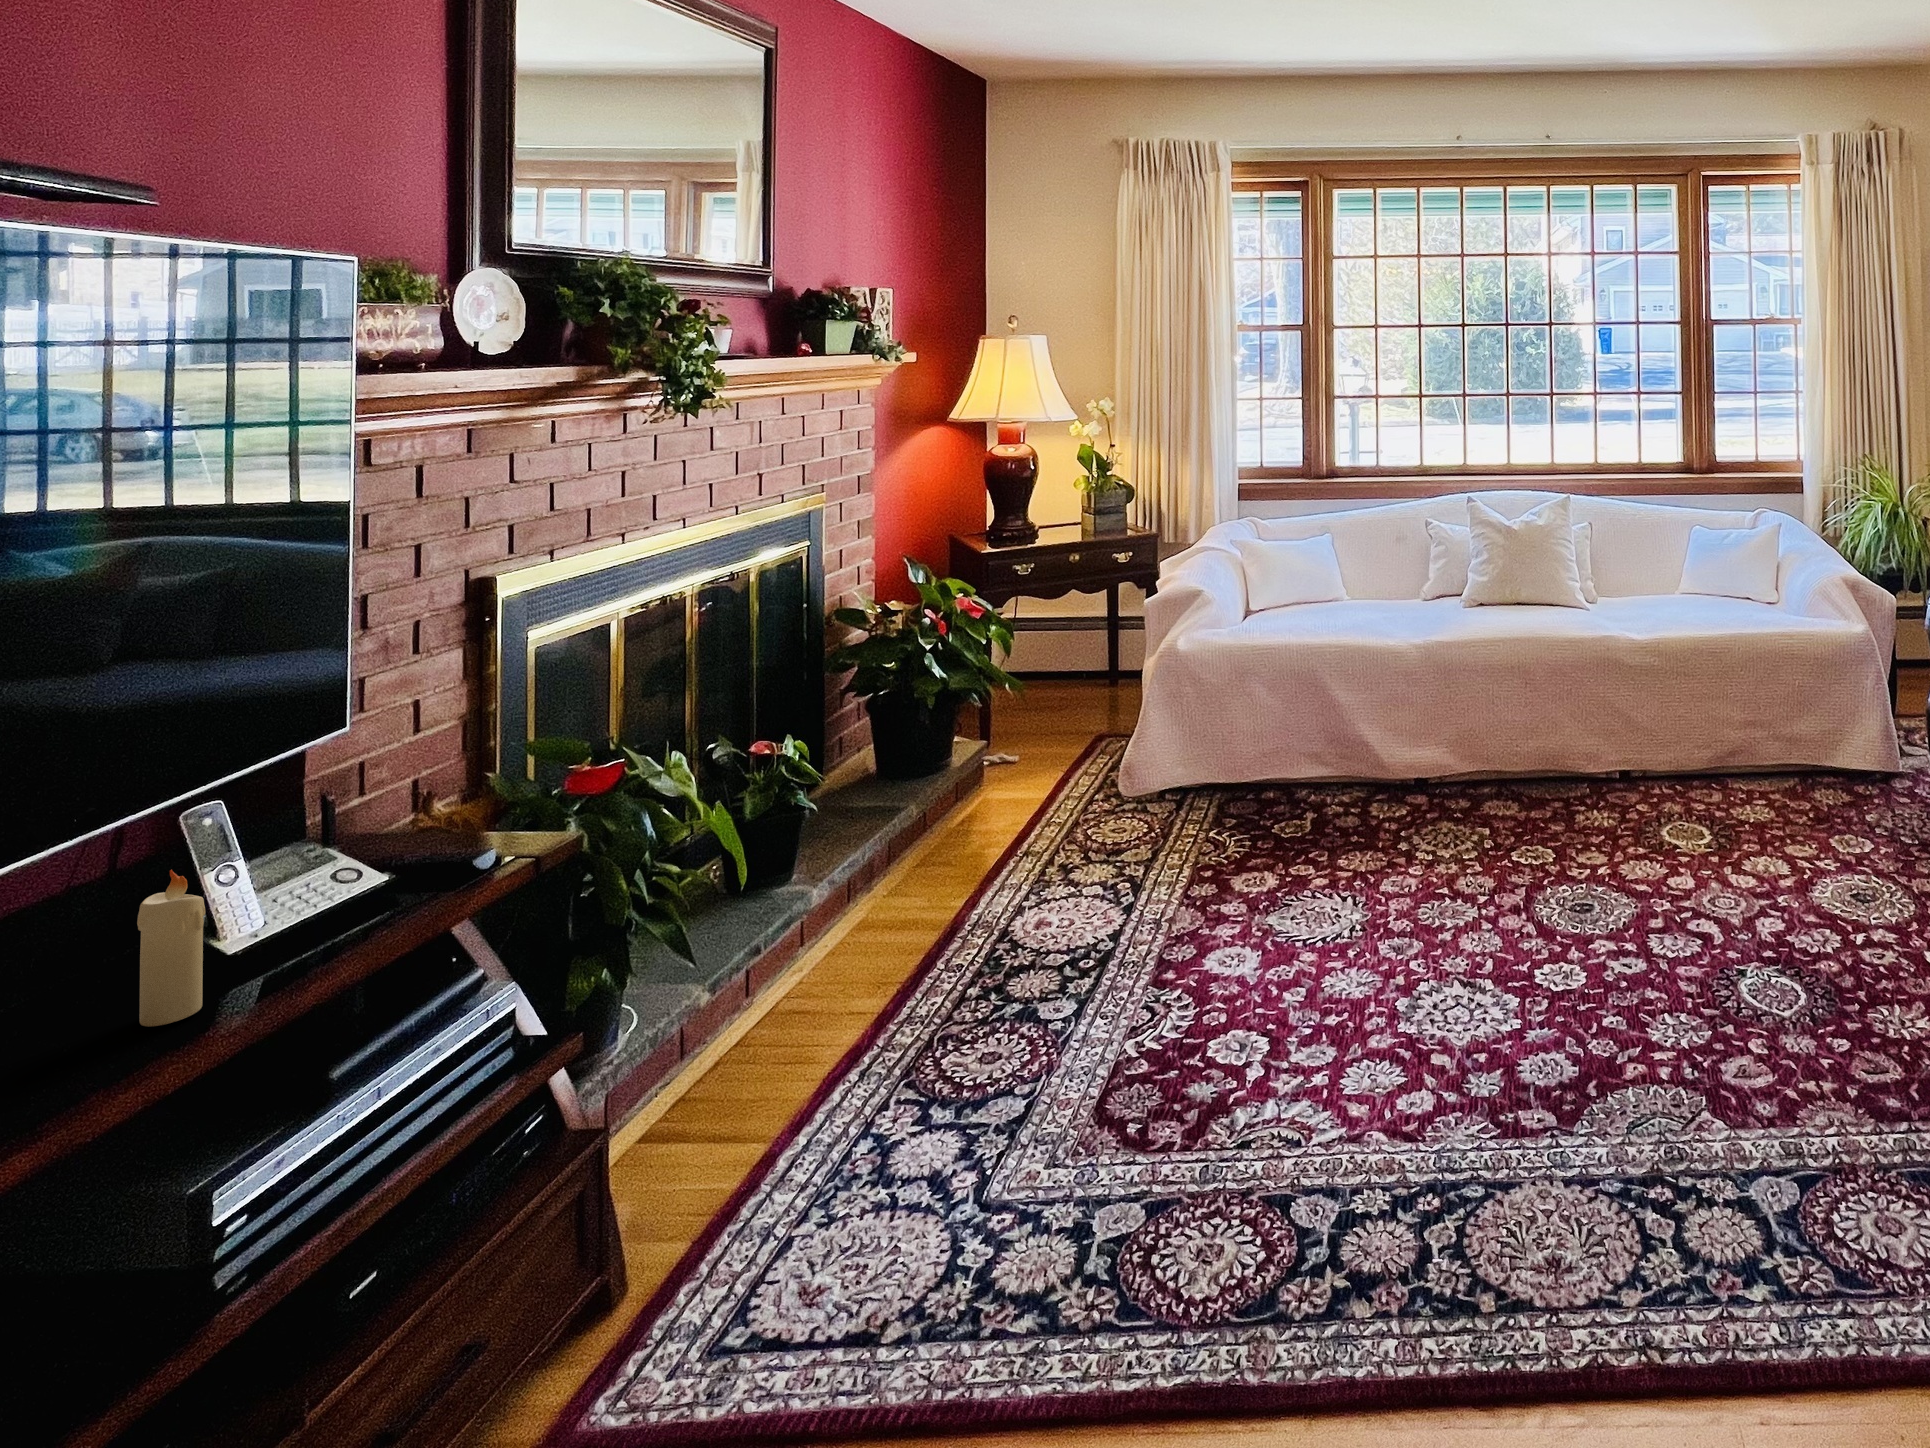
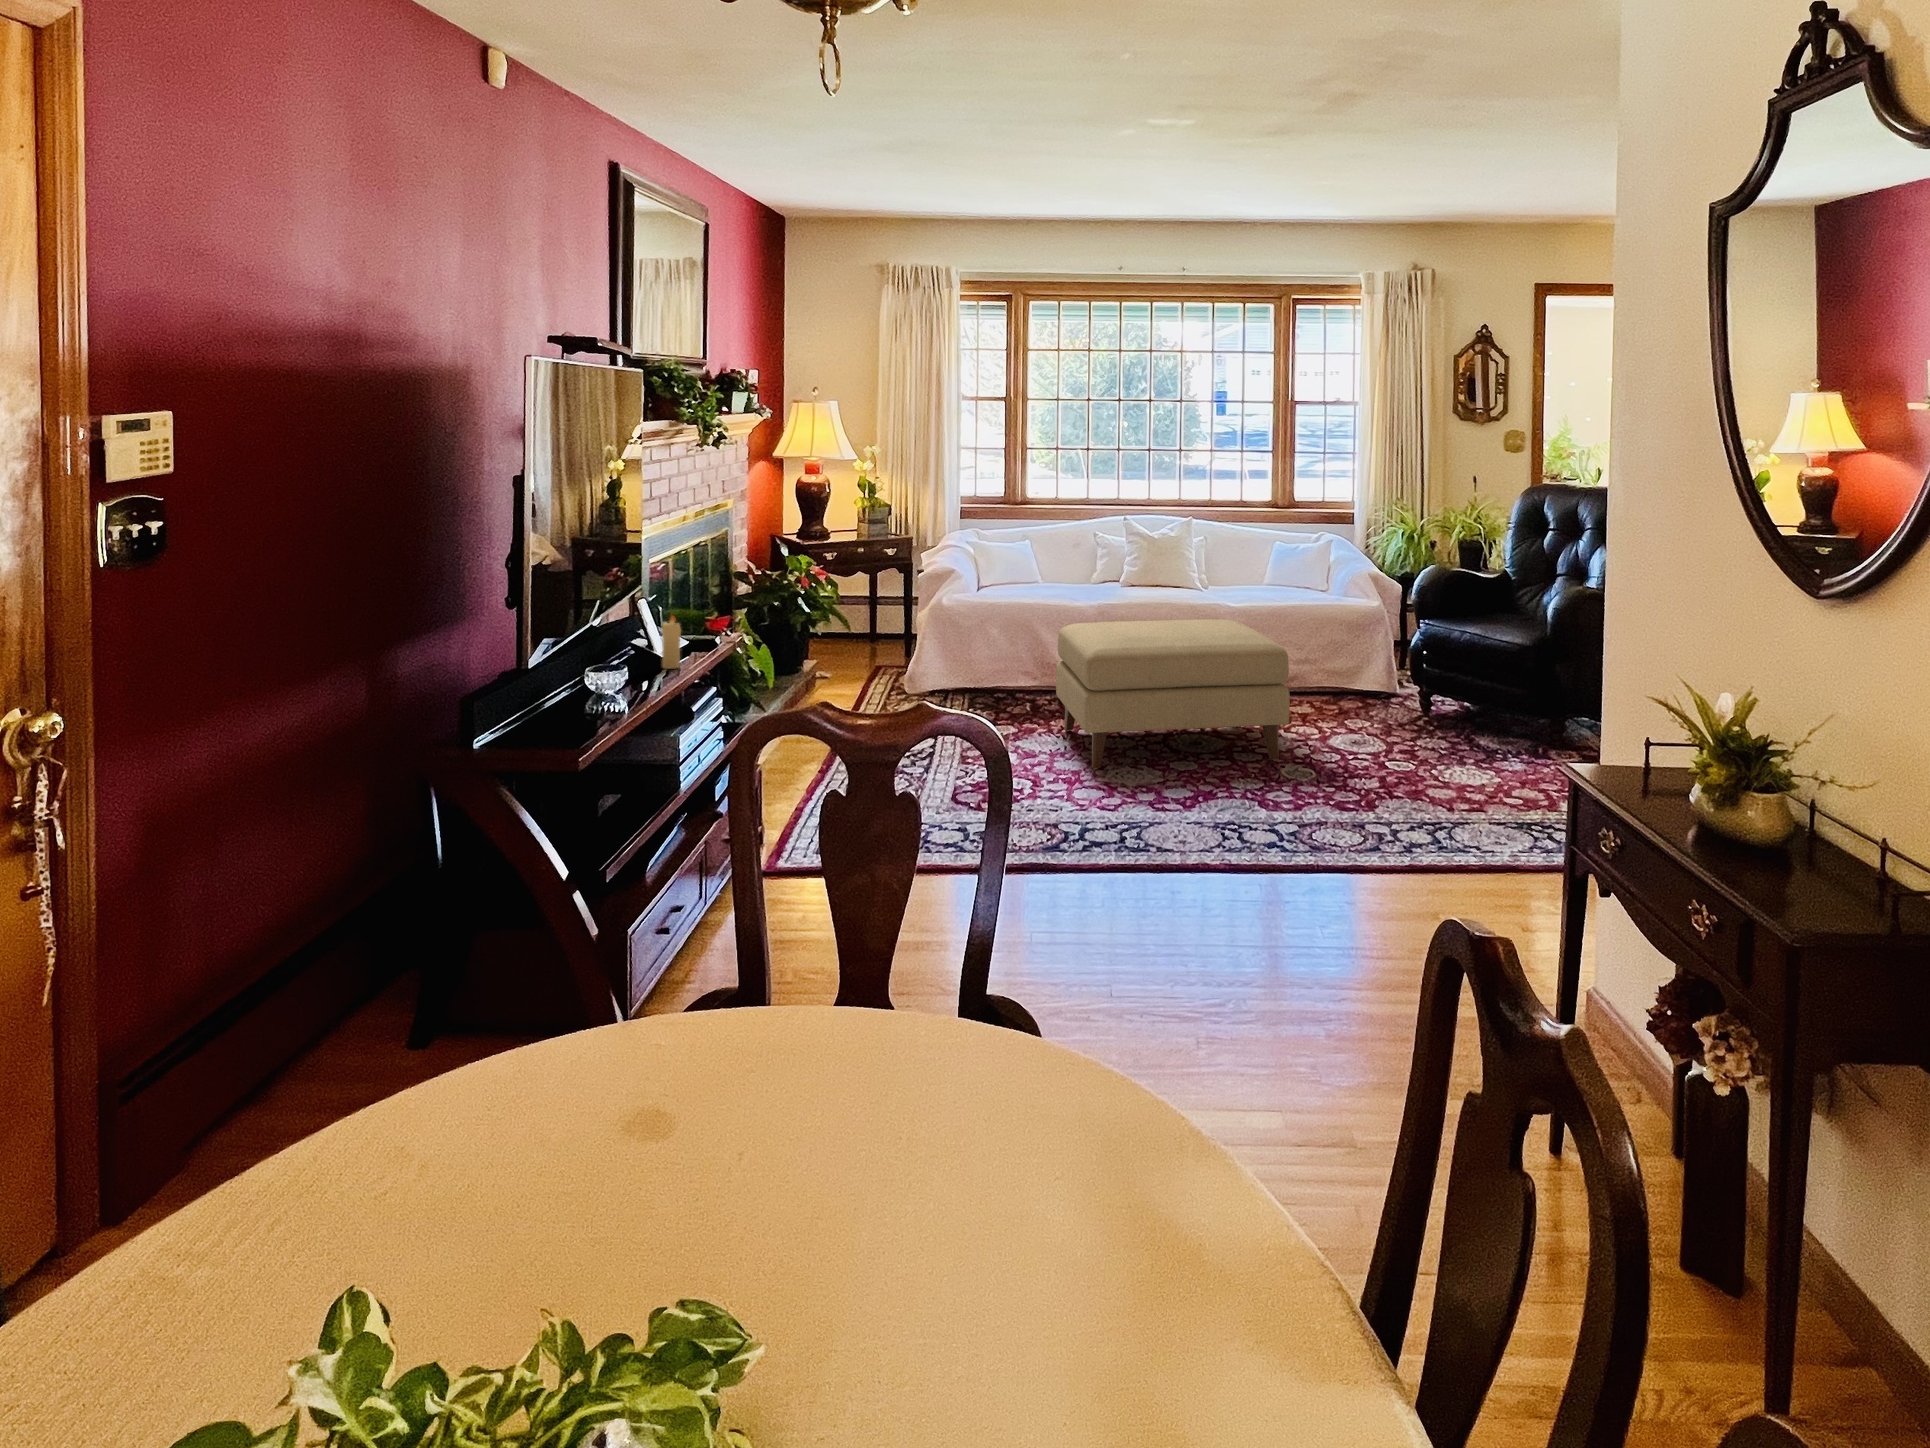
ottoman: none [1340,678,1748,994] -> present [1056,619,1290,769]

